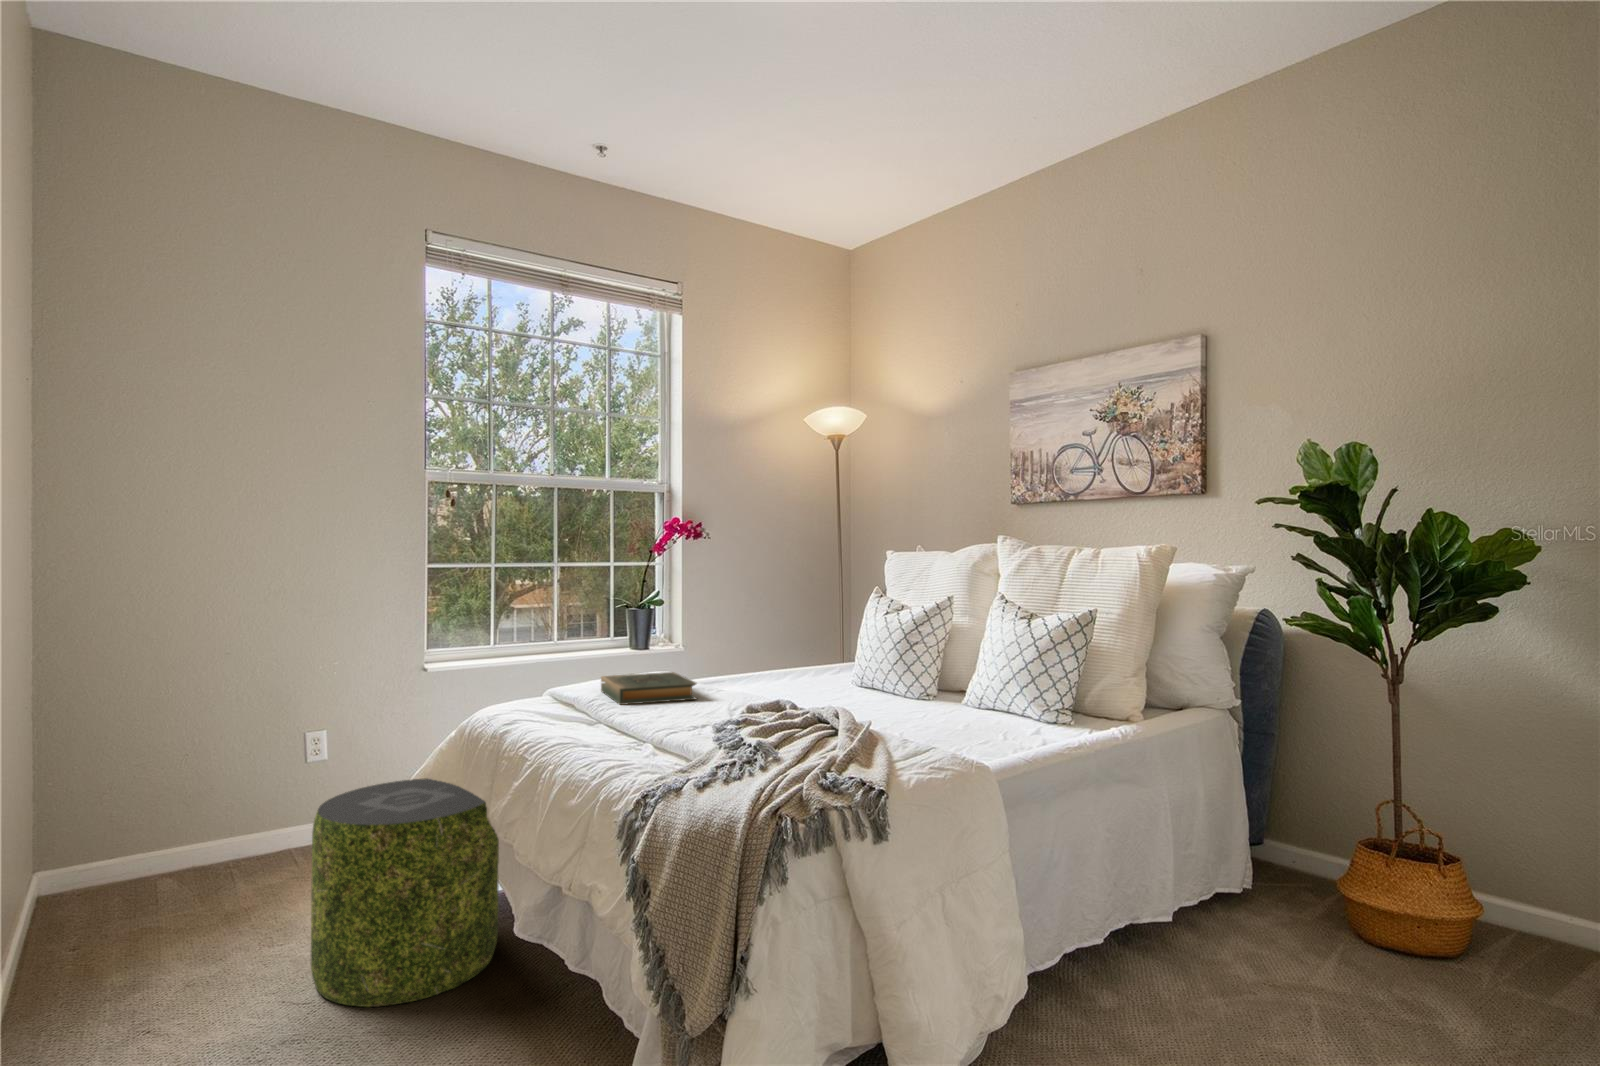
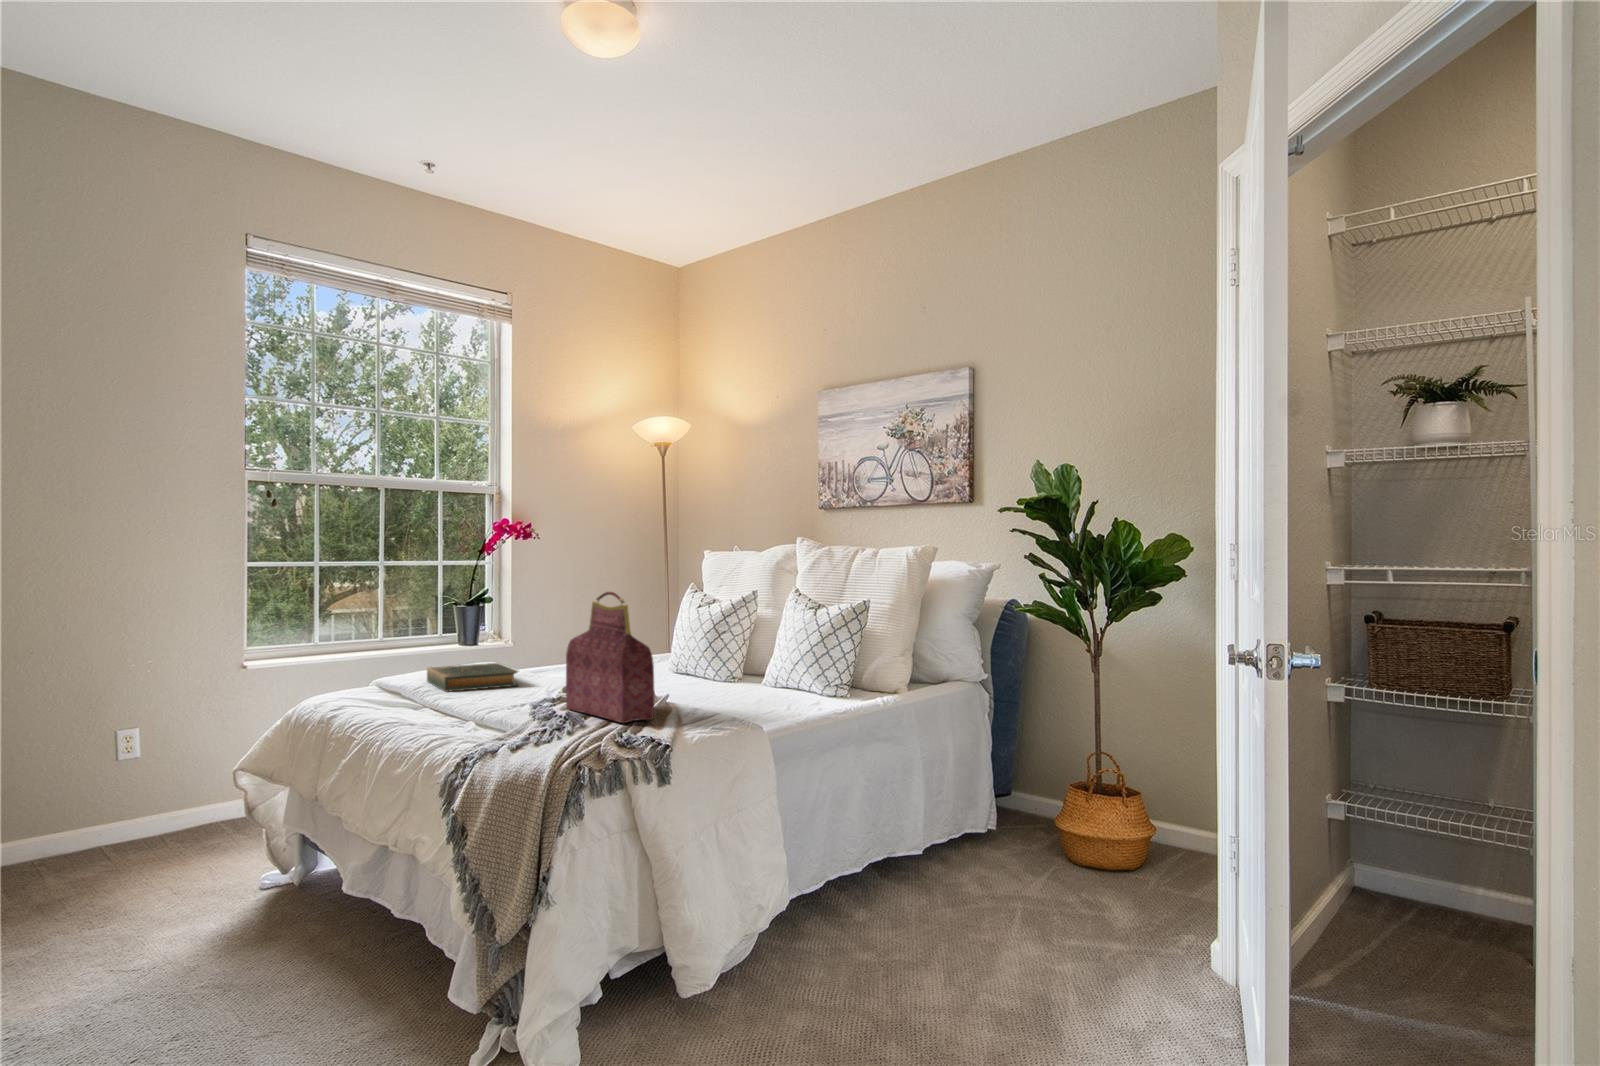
handbag: none [753,597,860,756] -> present [566,592,654,723]
pouf: present [311,779,499,1007] -> none [141,764,328,968]

